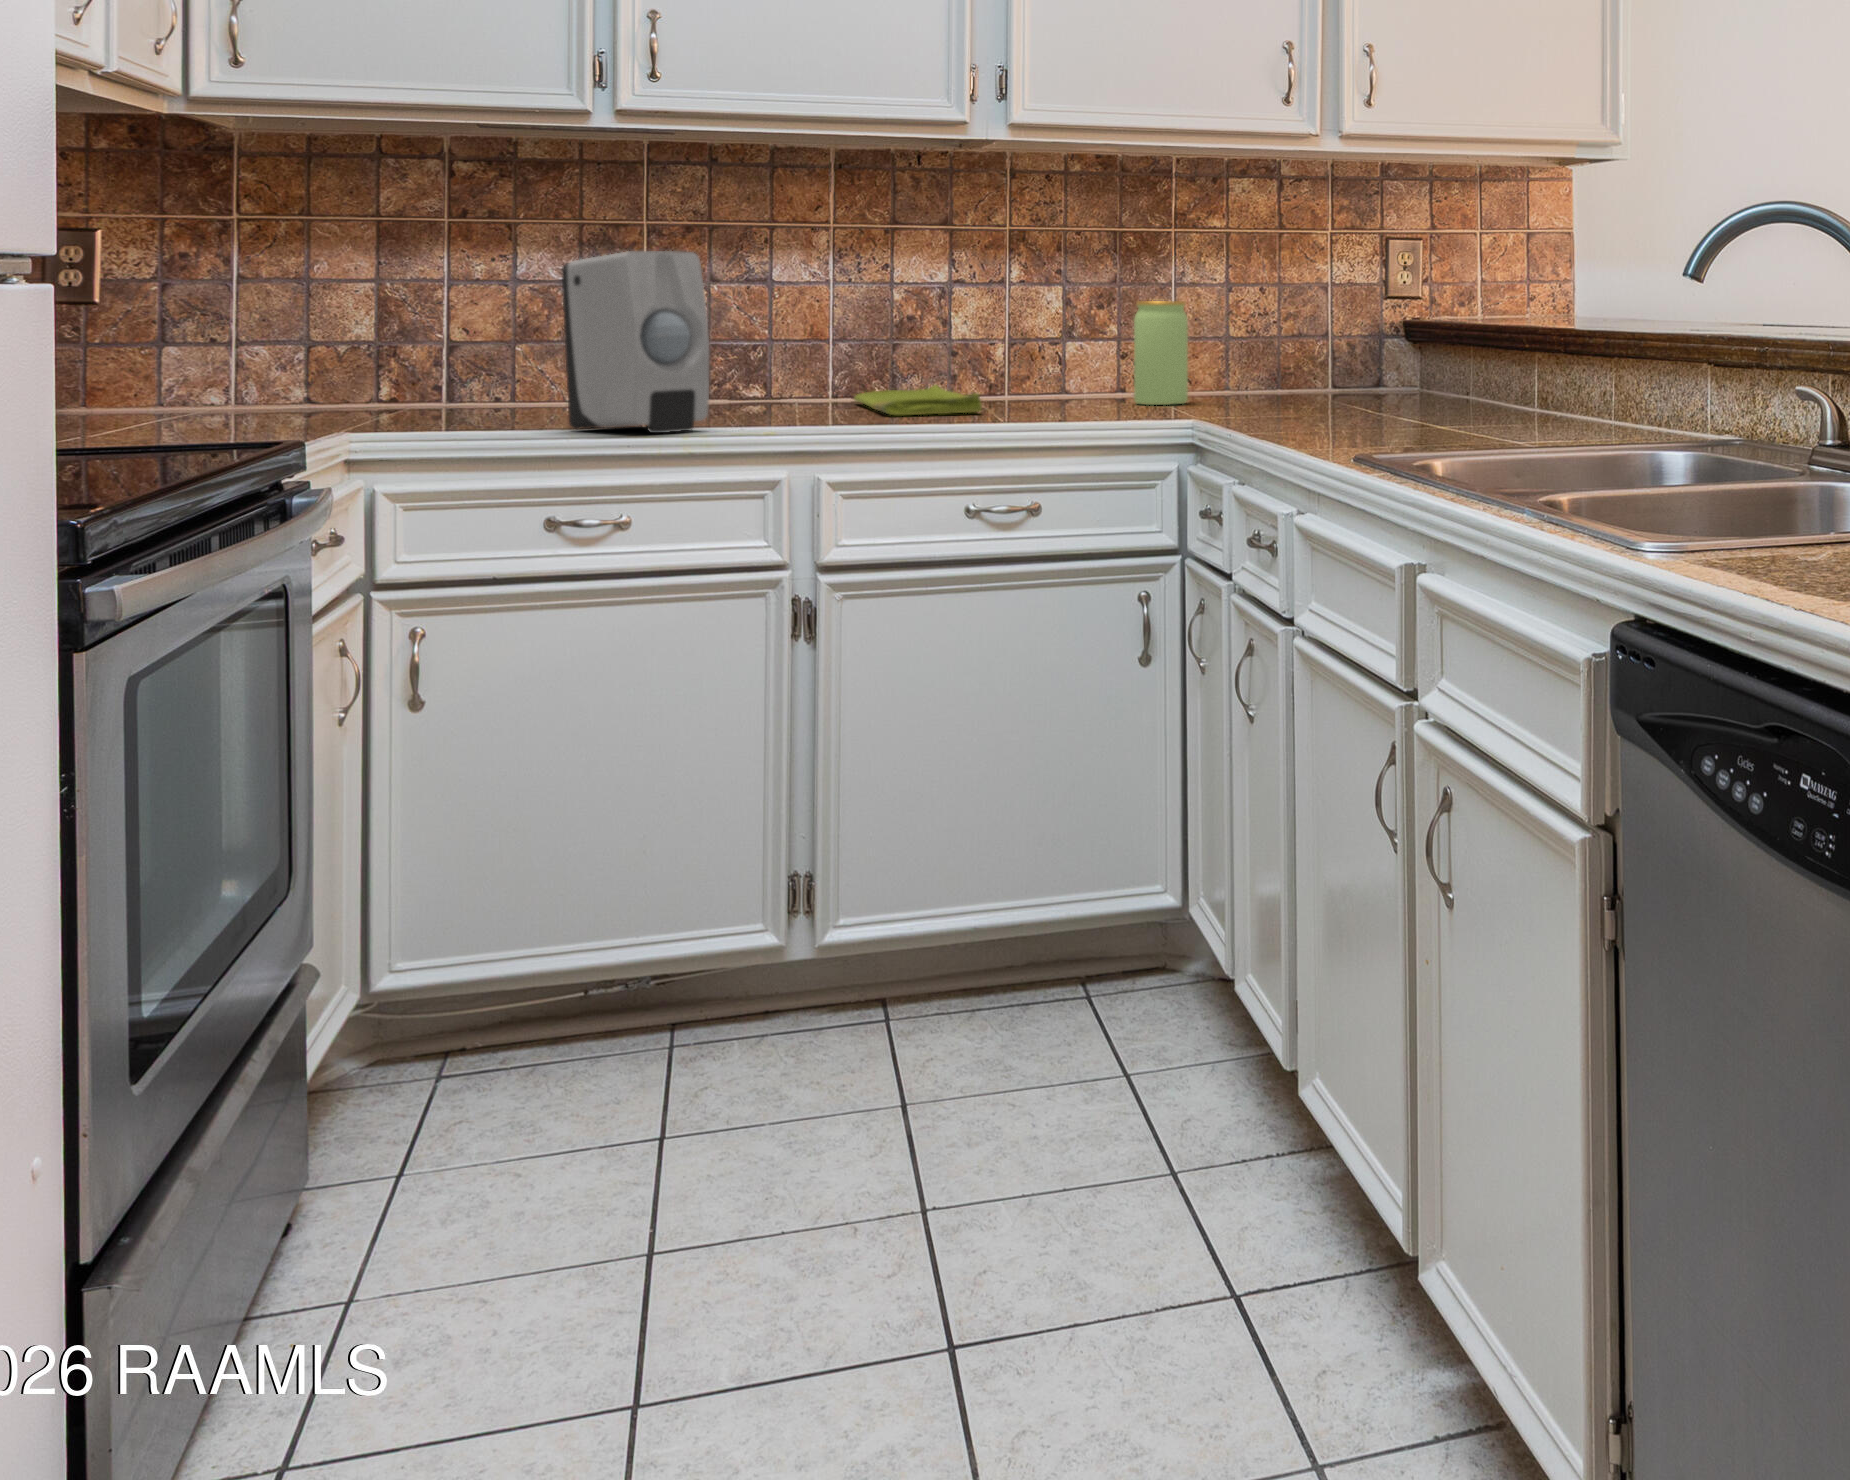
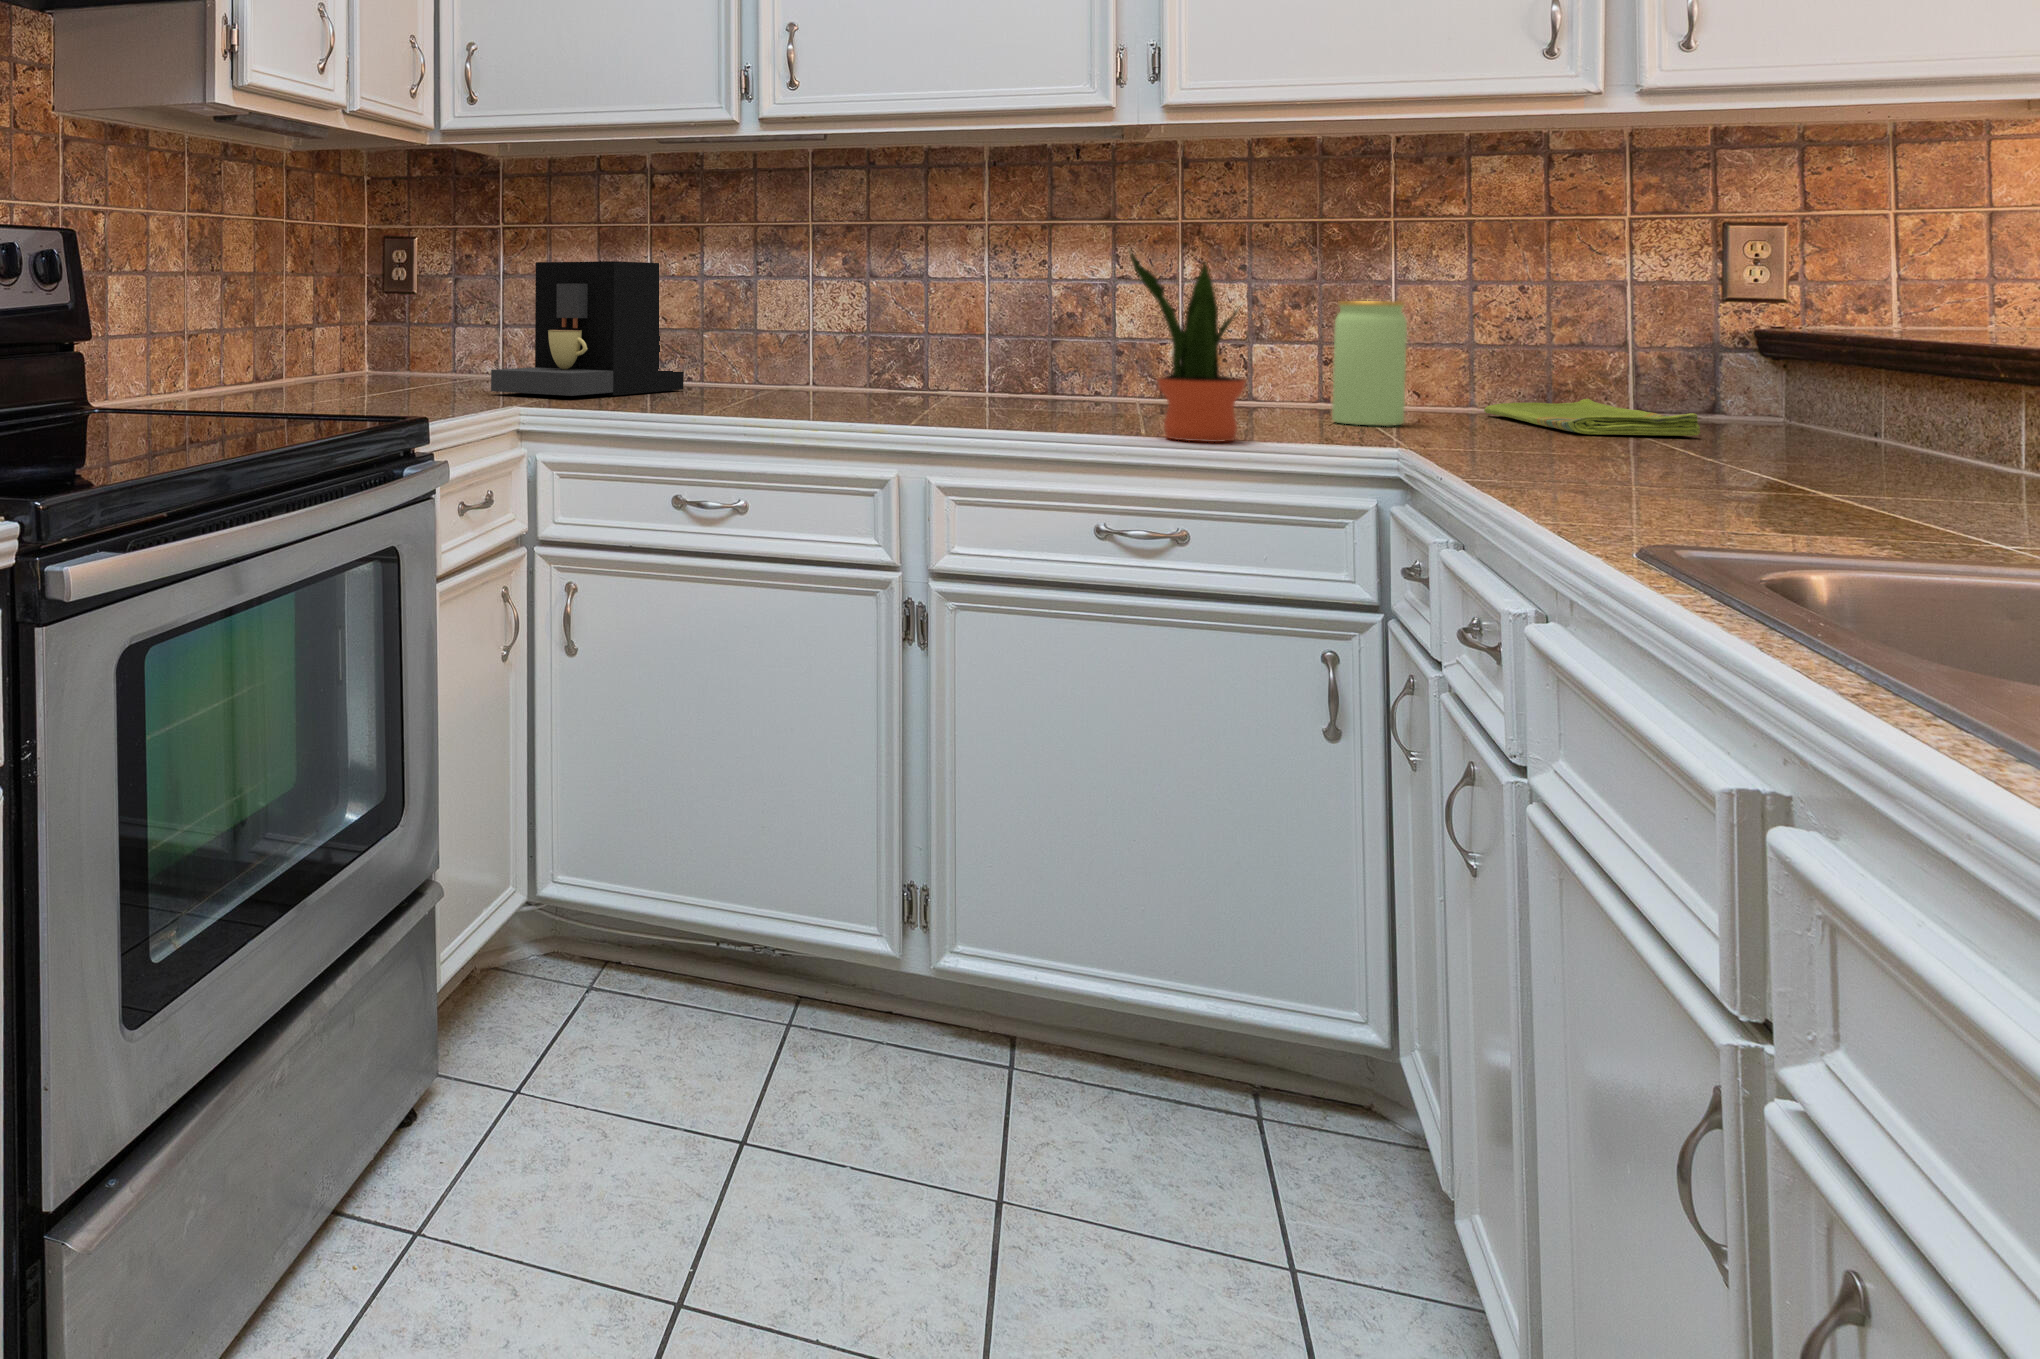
soap dispenser: present [562,251,709,433] -> none [701,245,825,426]
potted plant: none [989,255,1087,423] -> present [1127,246,1245,442]
coffee maker: none [242,263,482,418] -> present [491,261,684,396]
dish towel: present [854,385,982,415] -> present [1484,399,1700,436]

